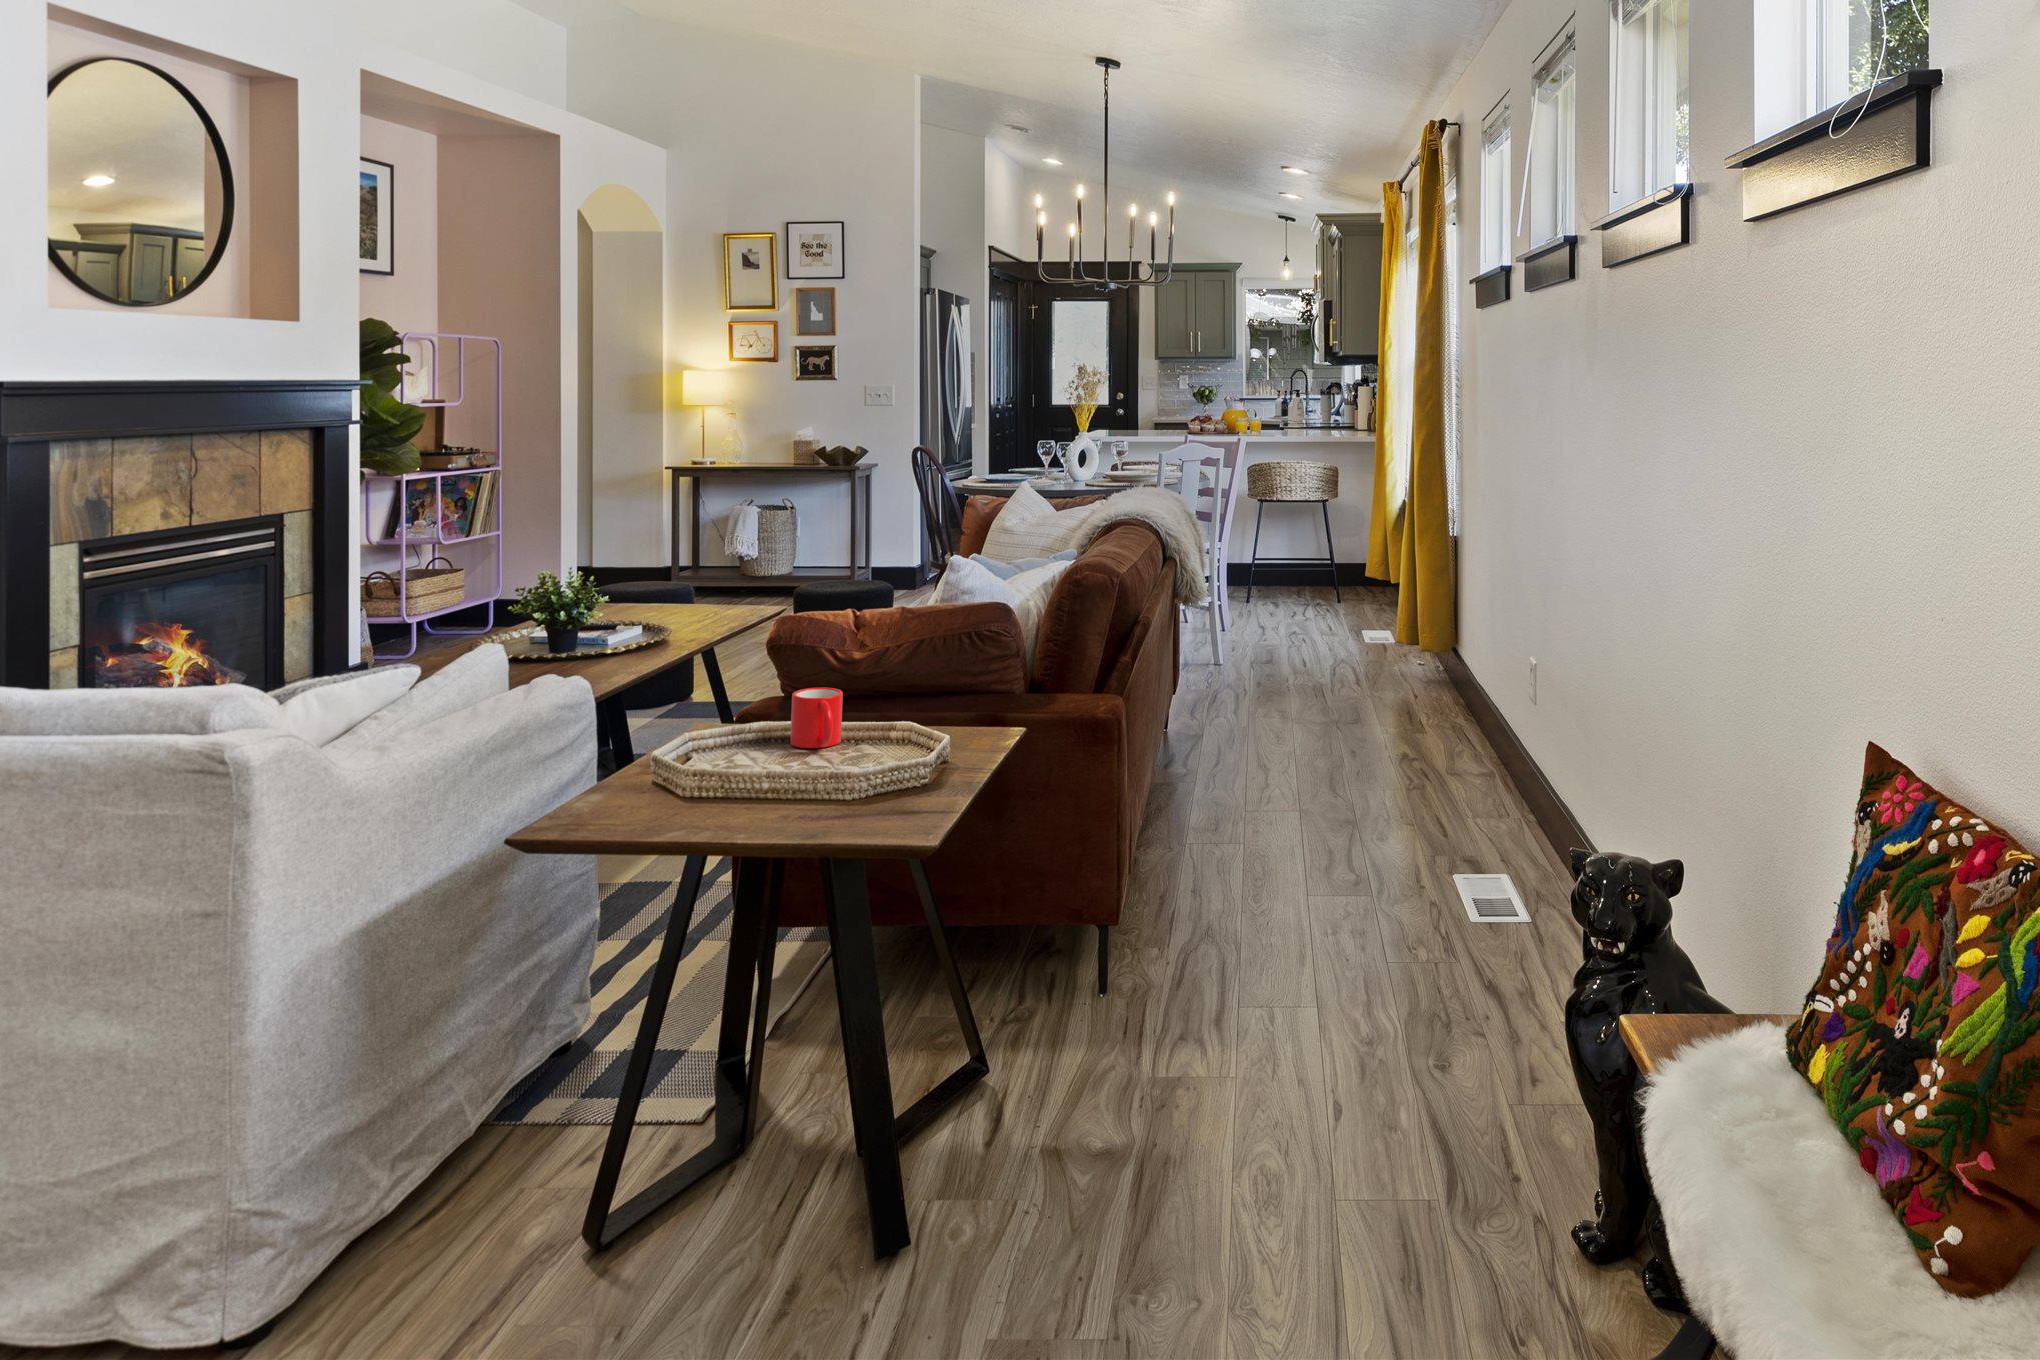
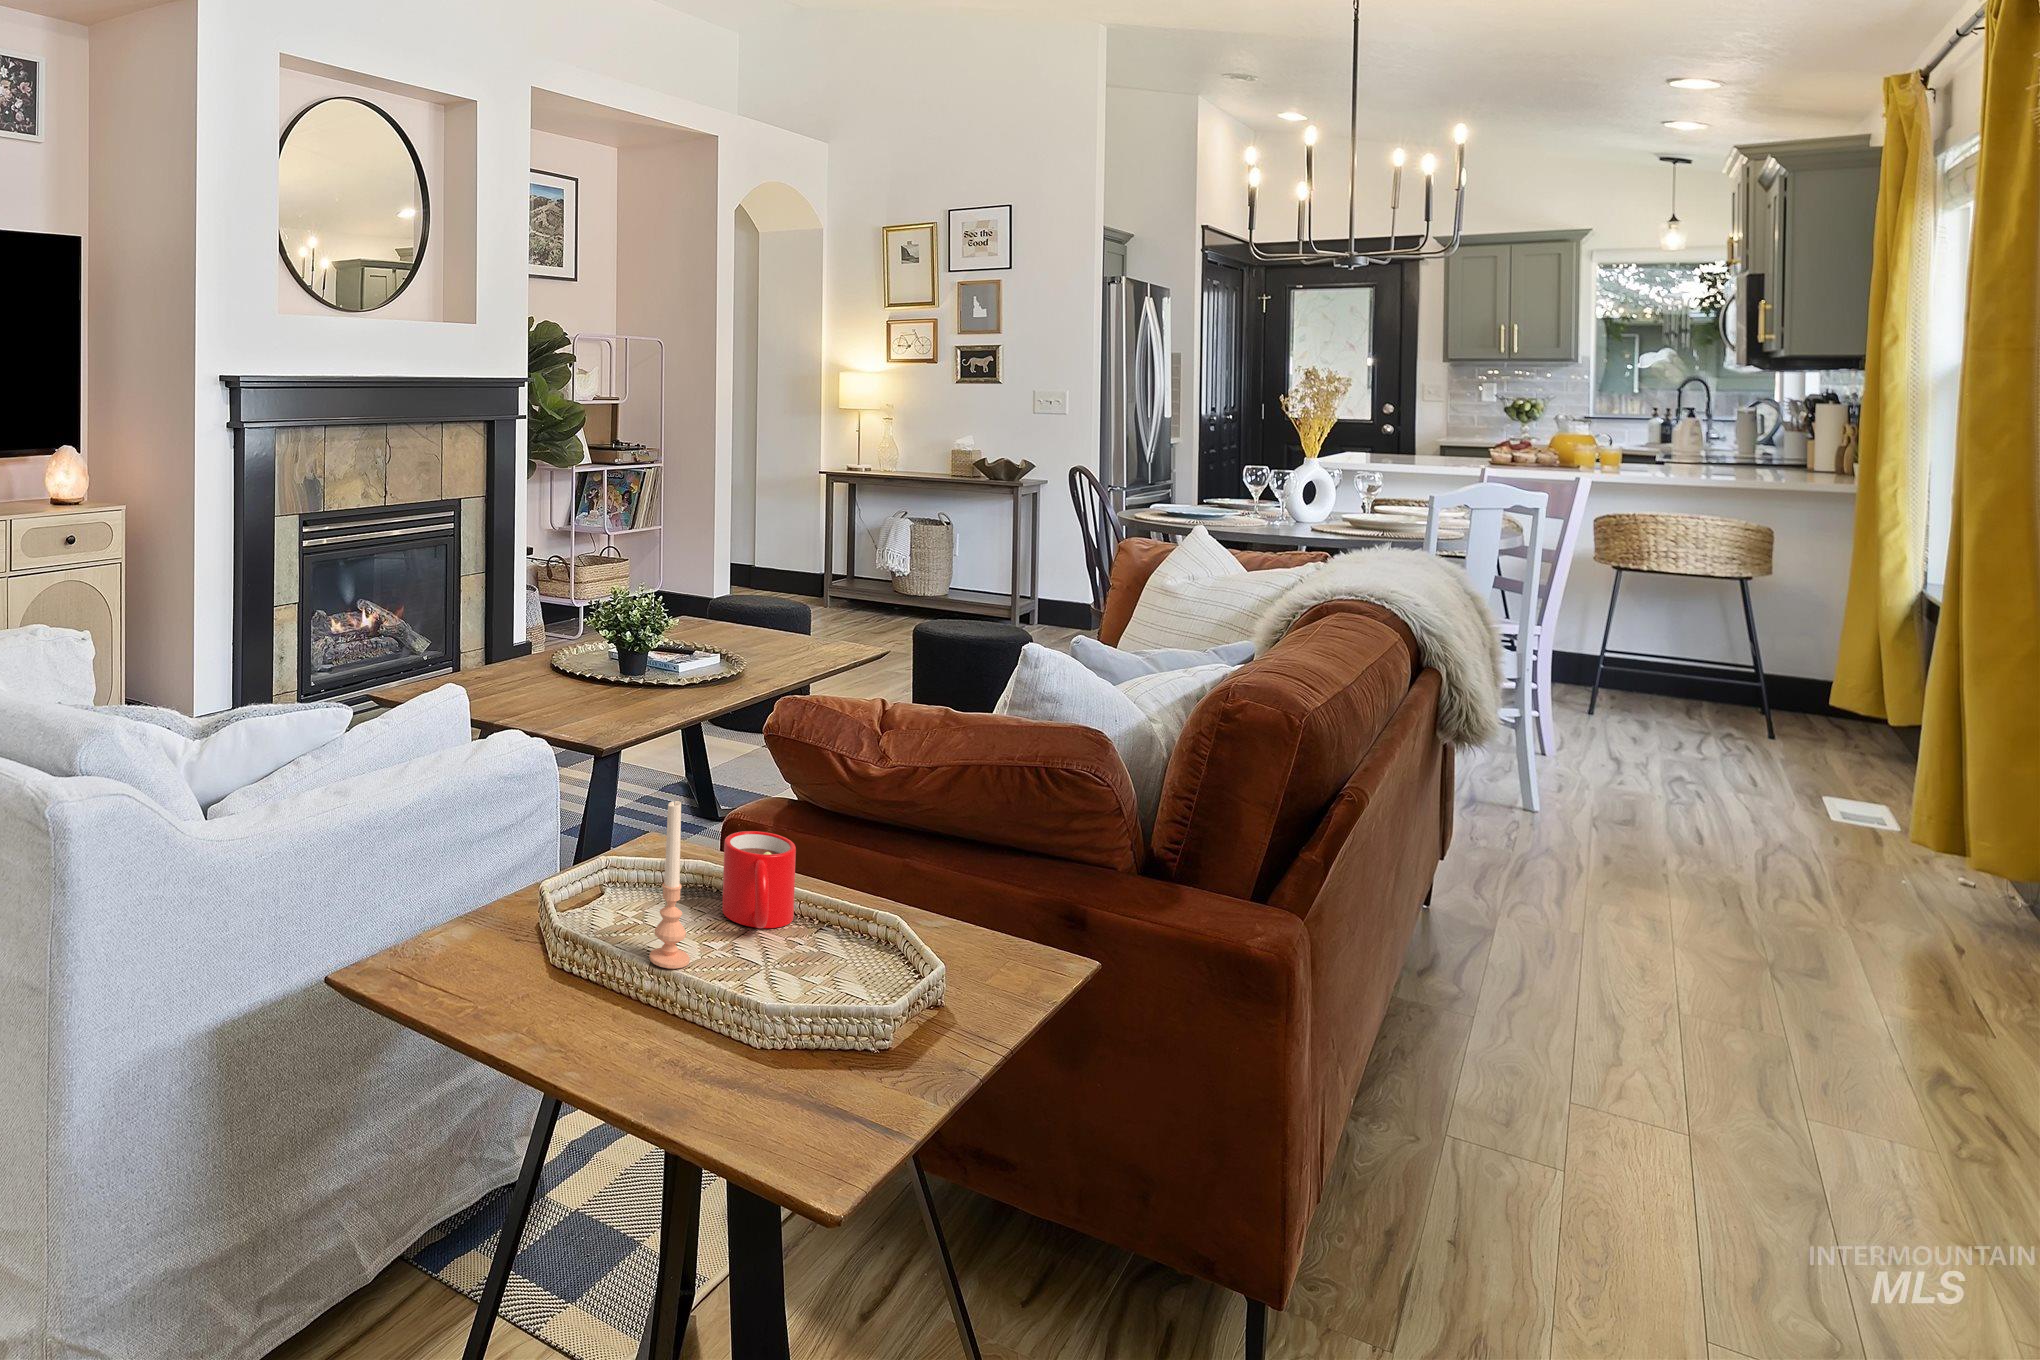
candle: none [757,663,786,777] -> present [649,801,690,969]

